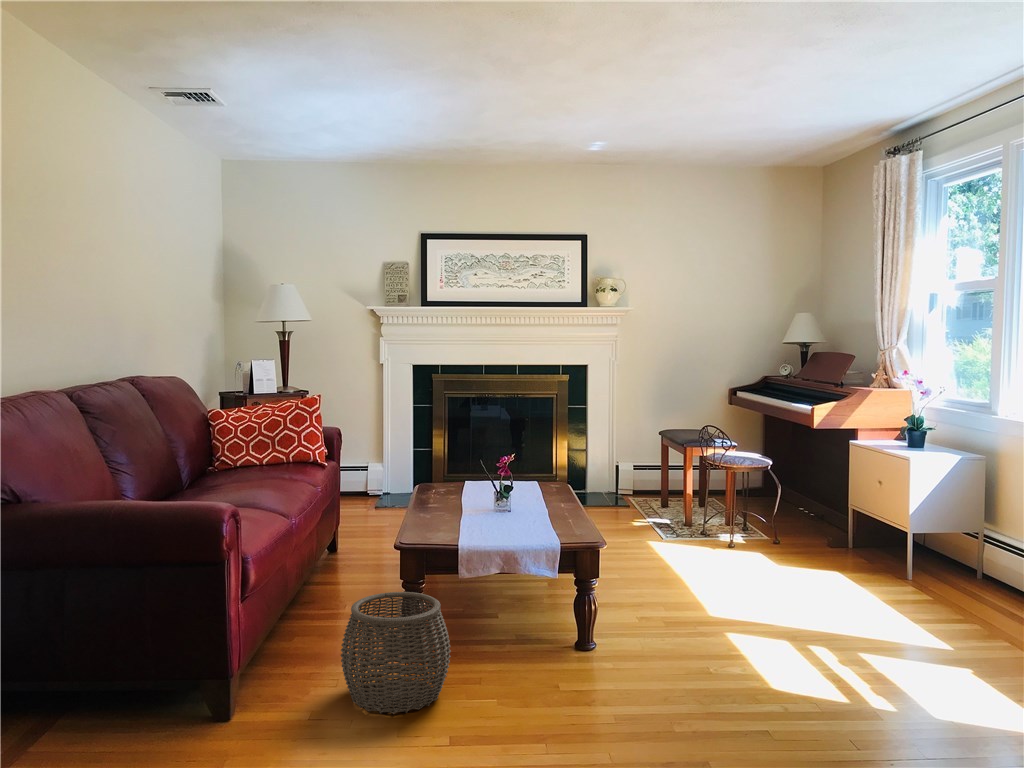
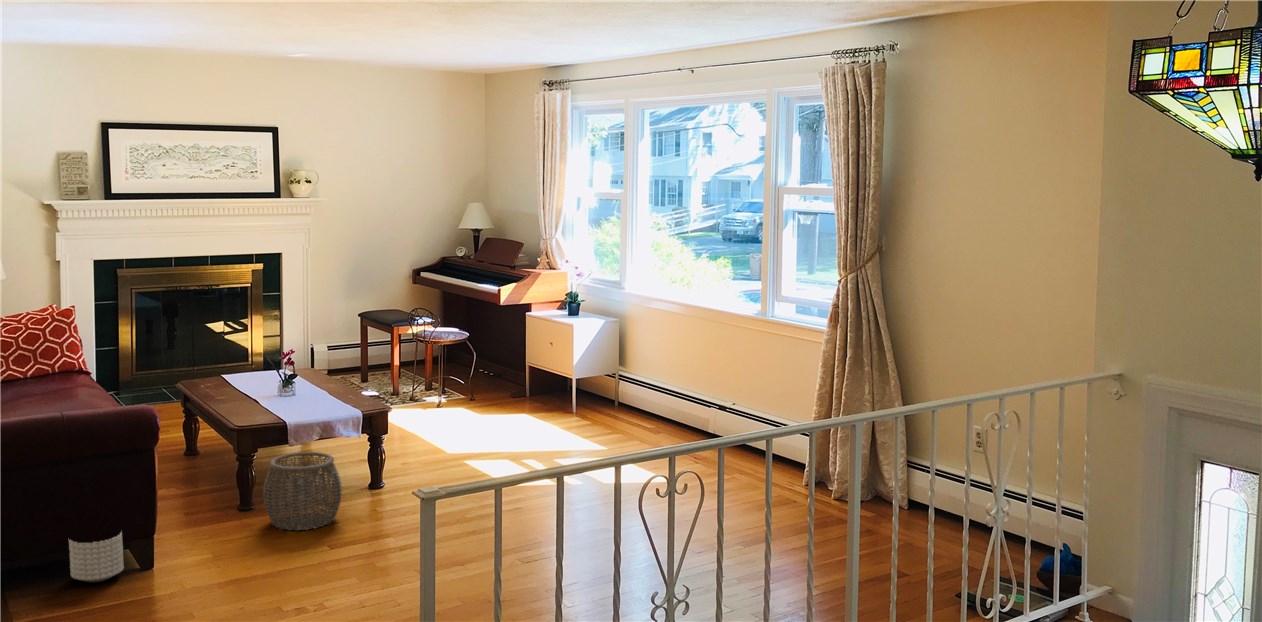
planter: none [40,657,114,736] -> present [69,533,124,582]

